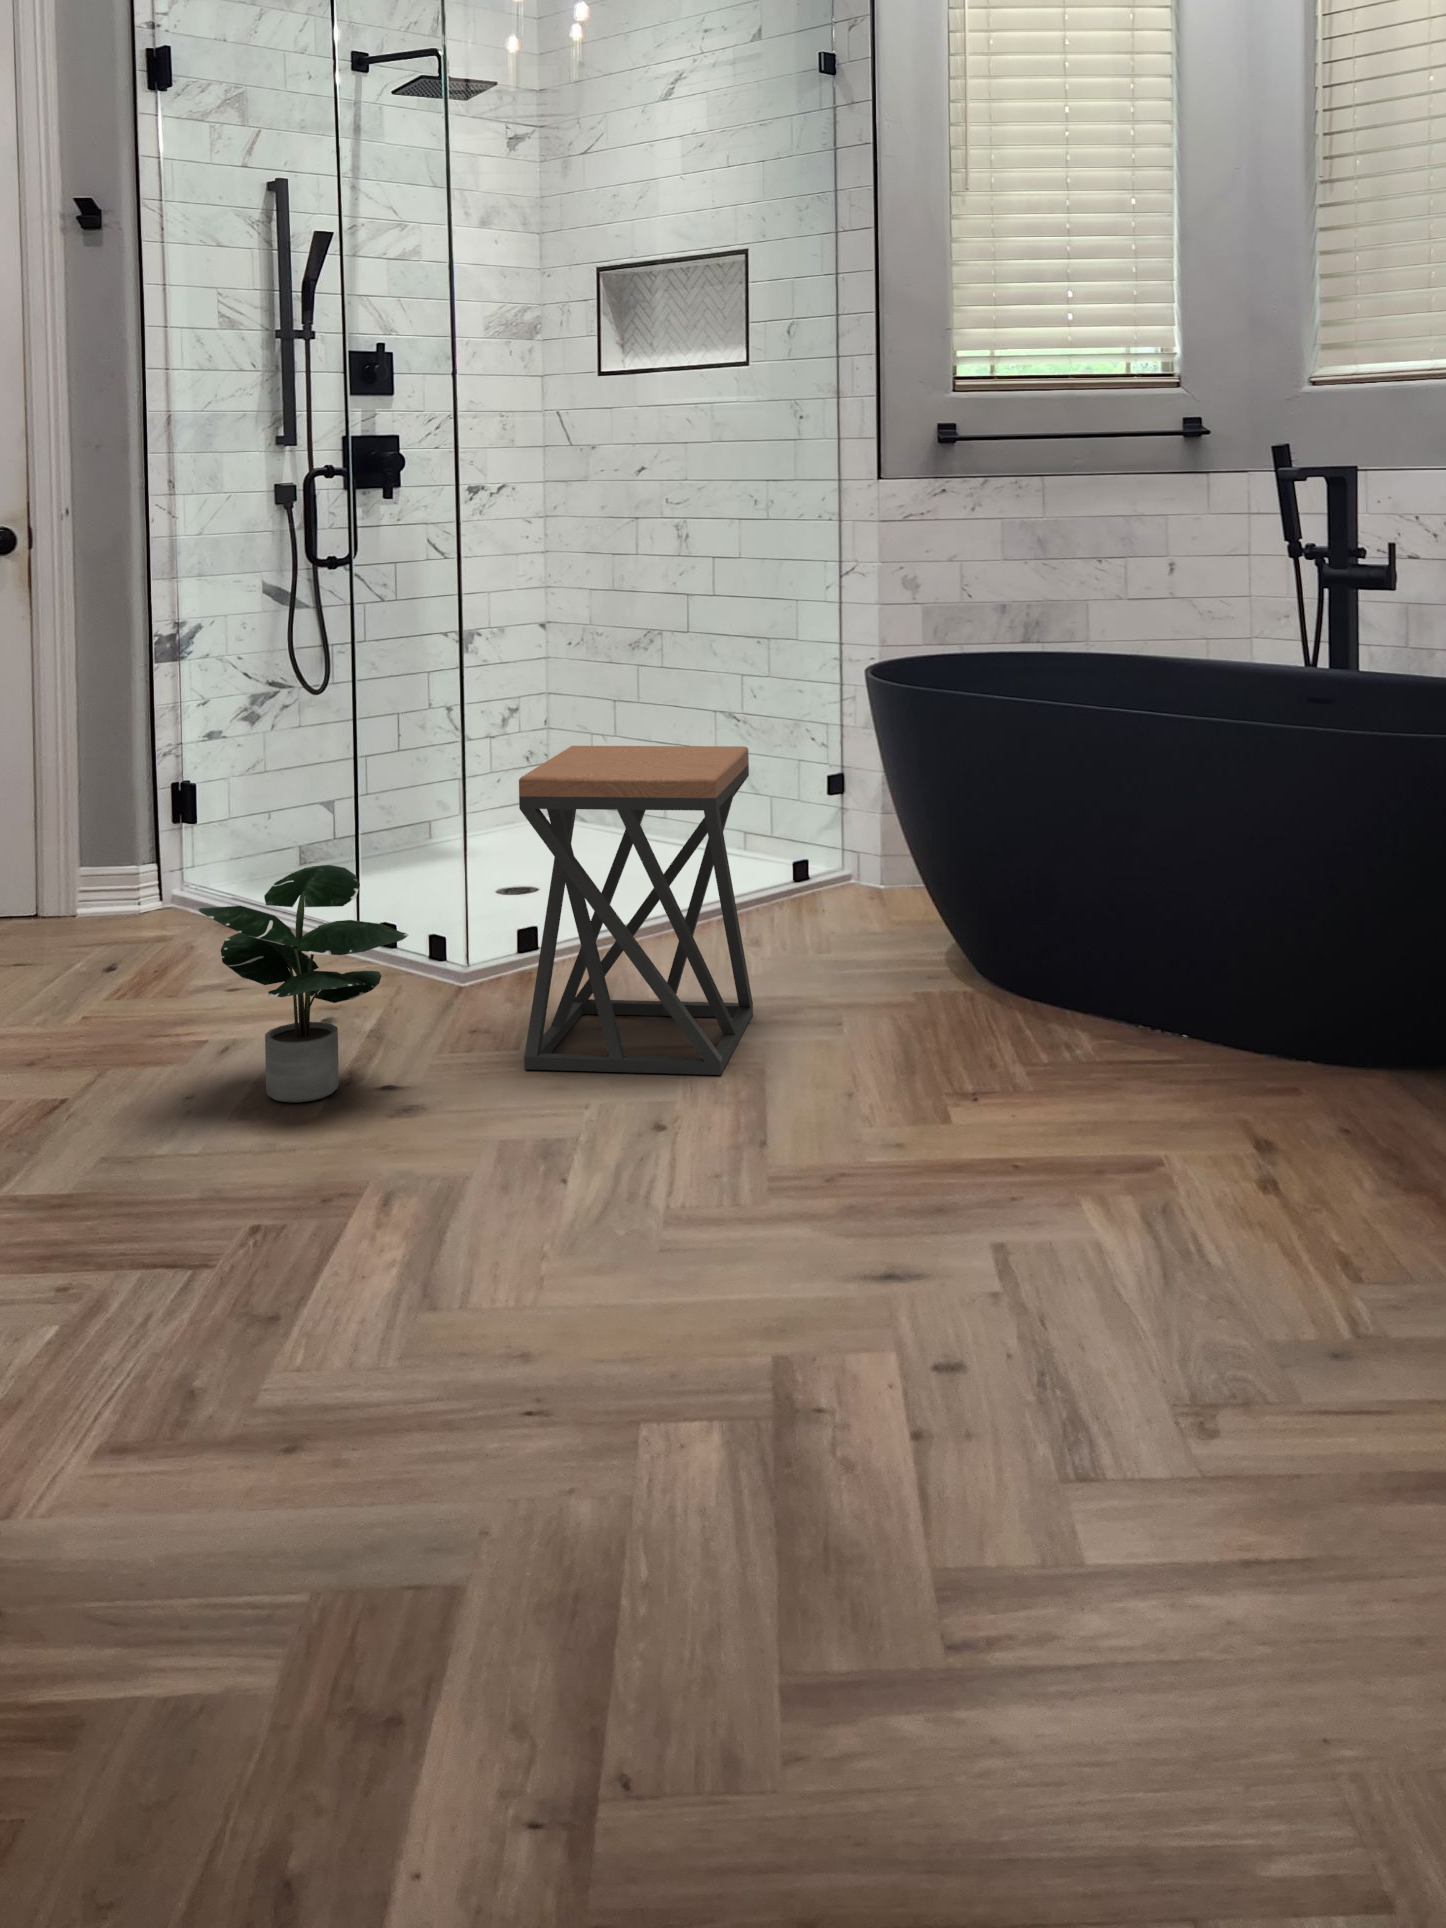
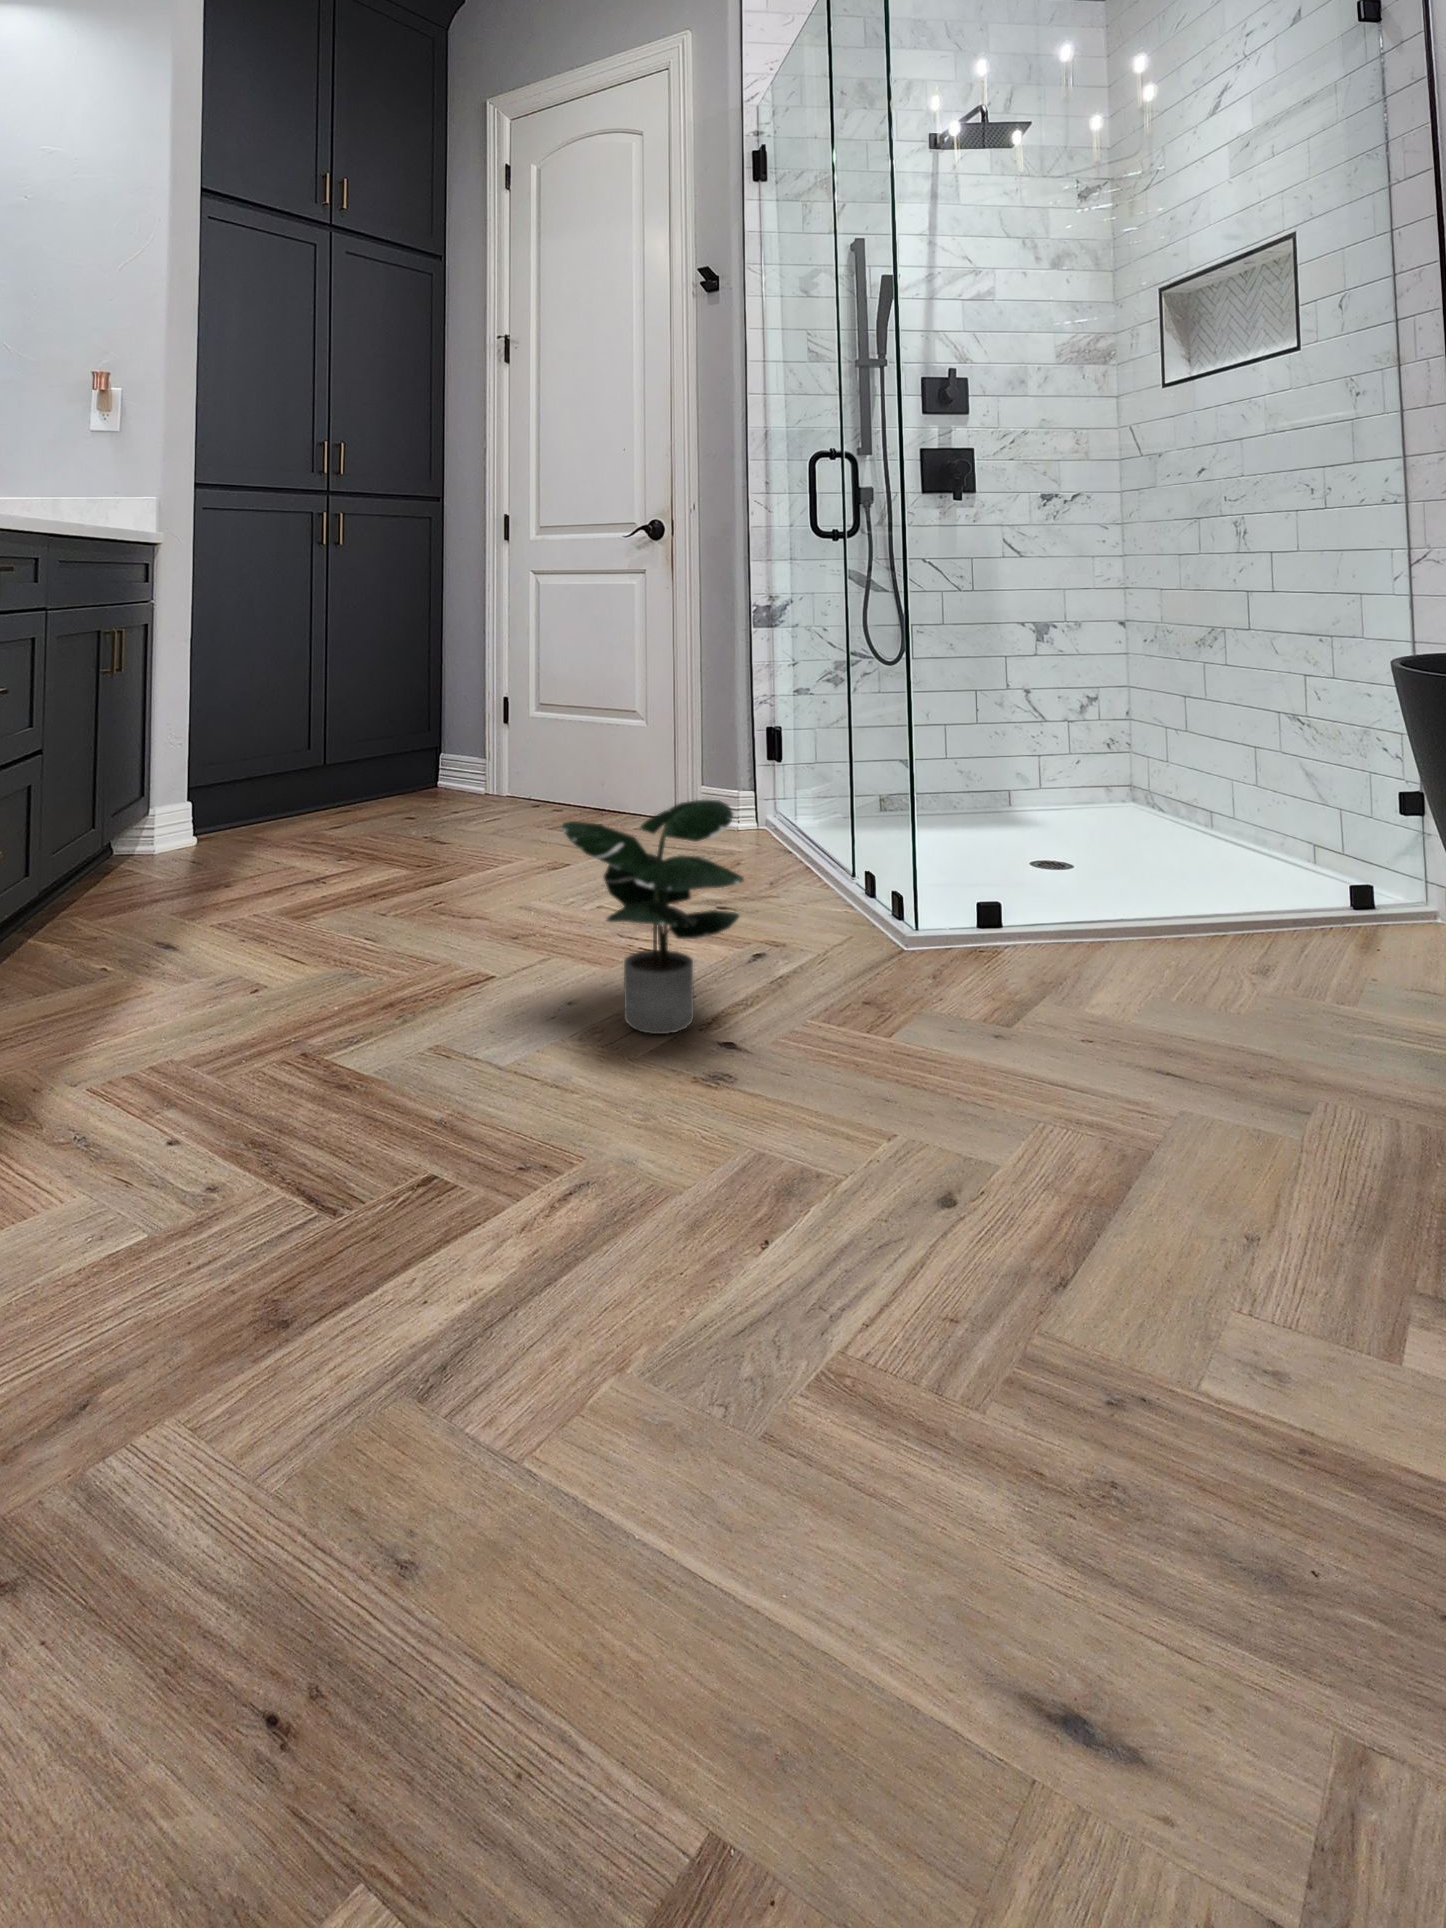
stool: present [519,746,753,1075] -> none [868,712,1195,1141]

